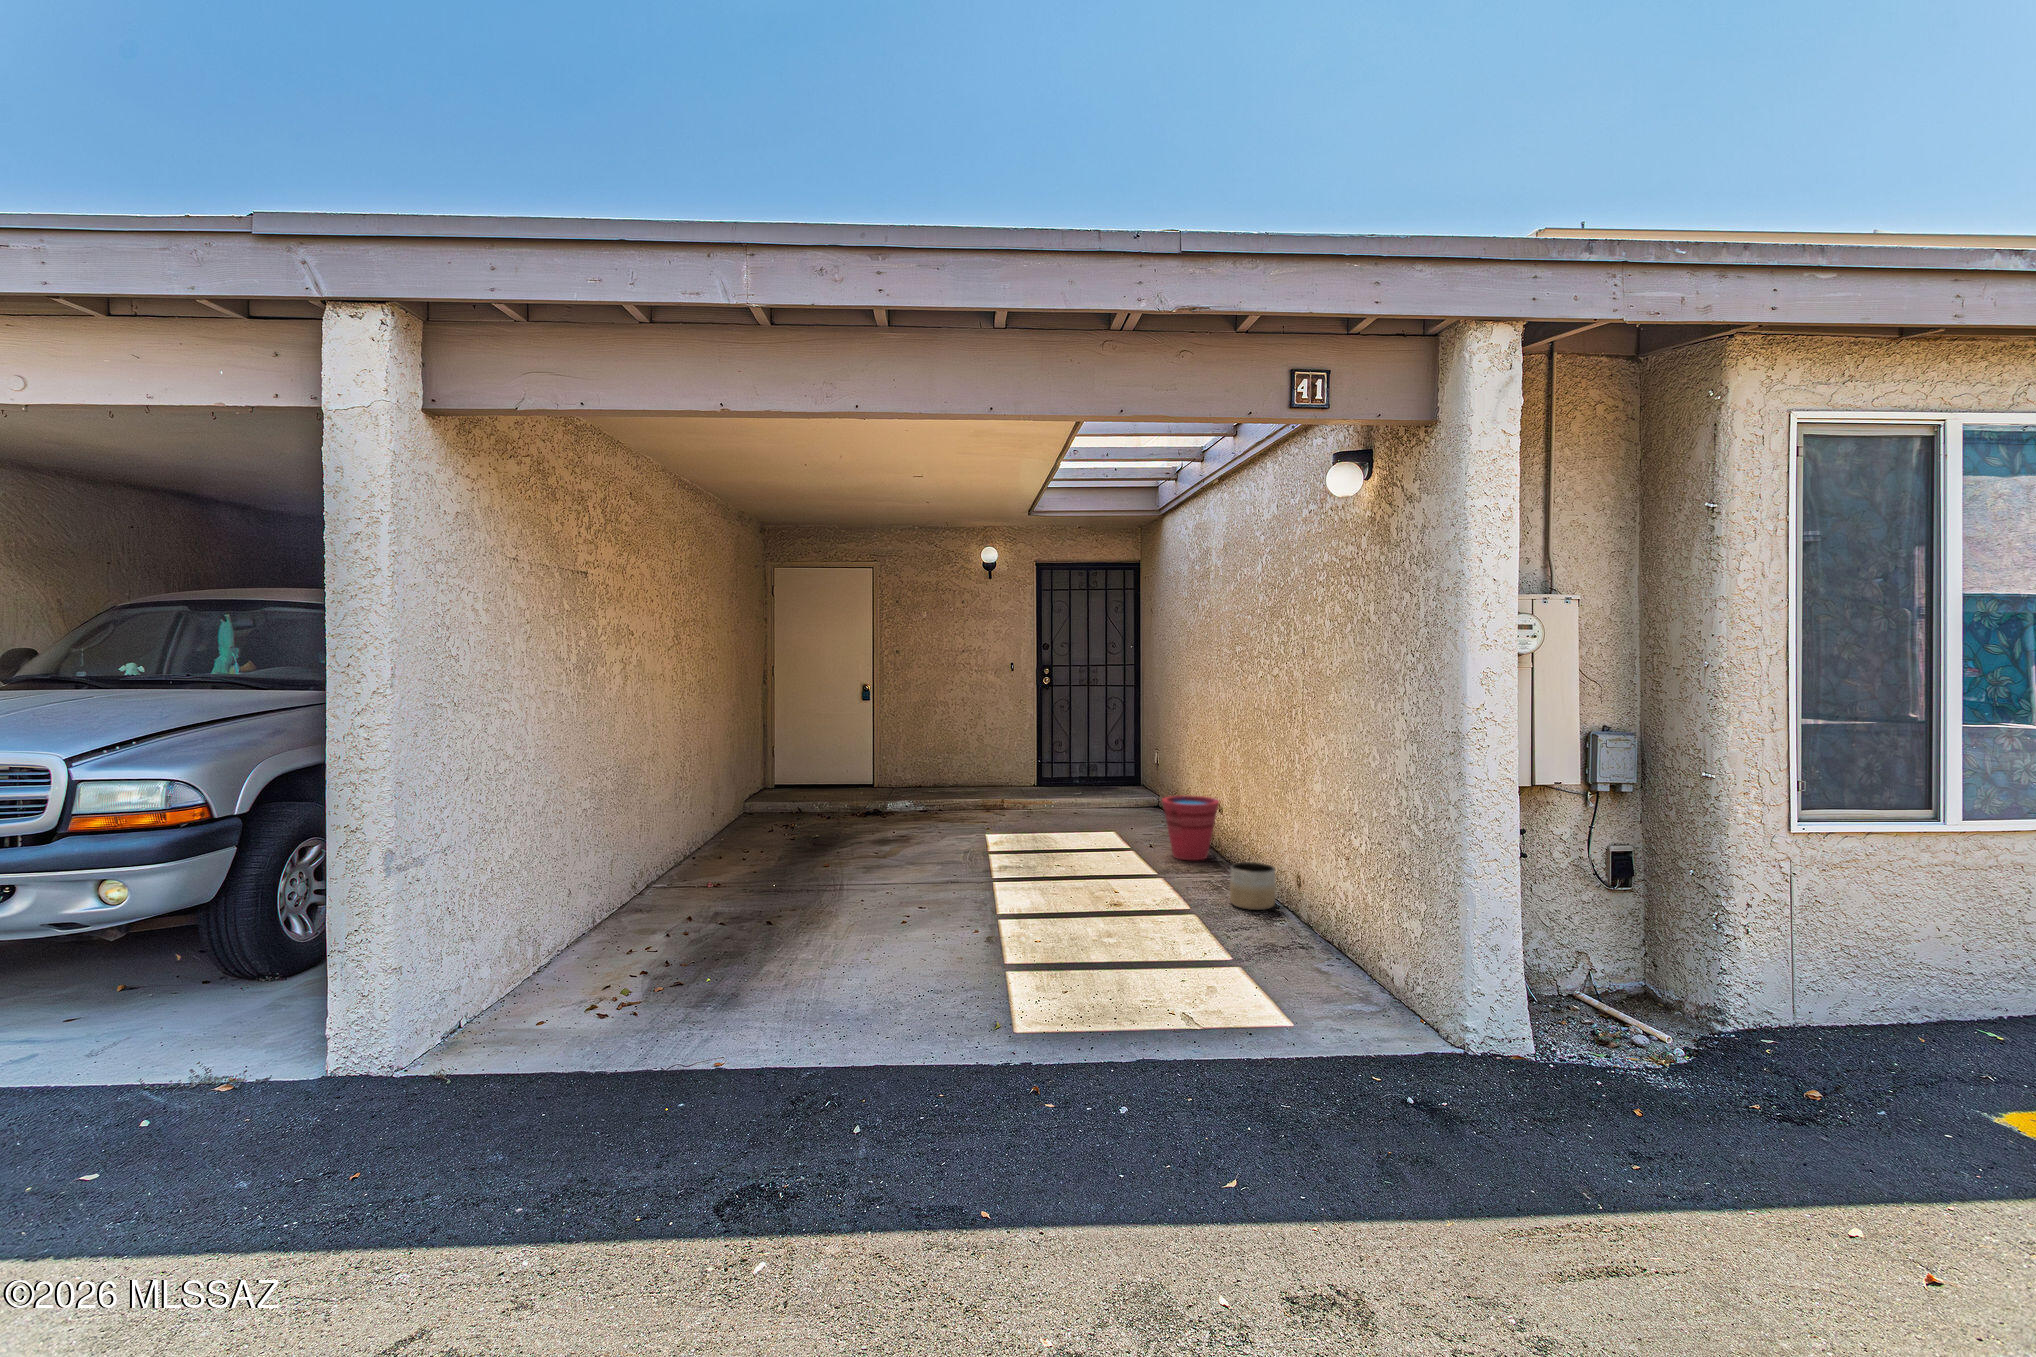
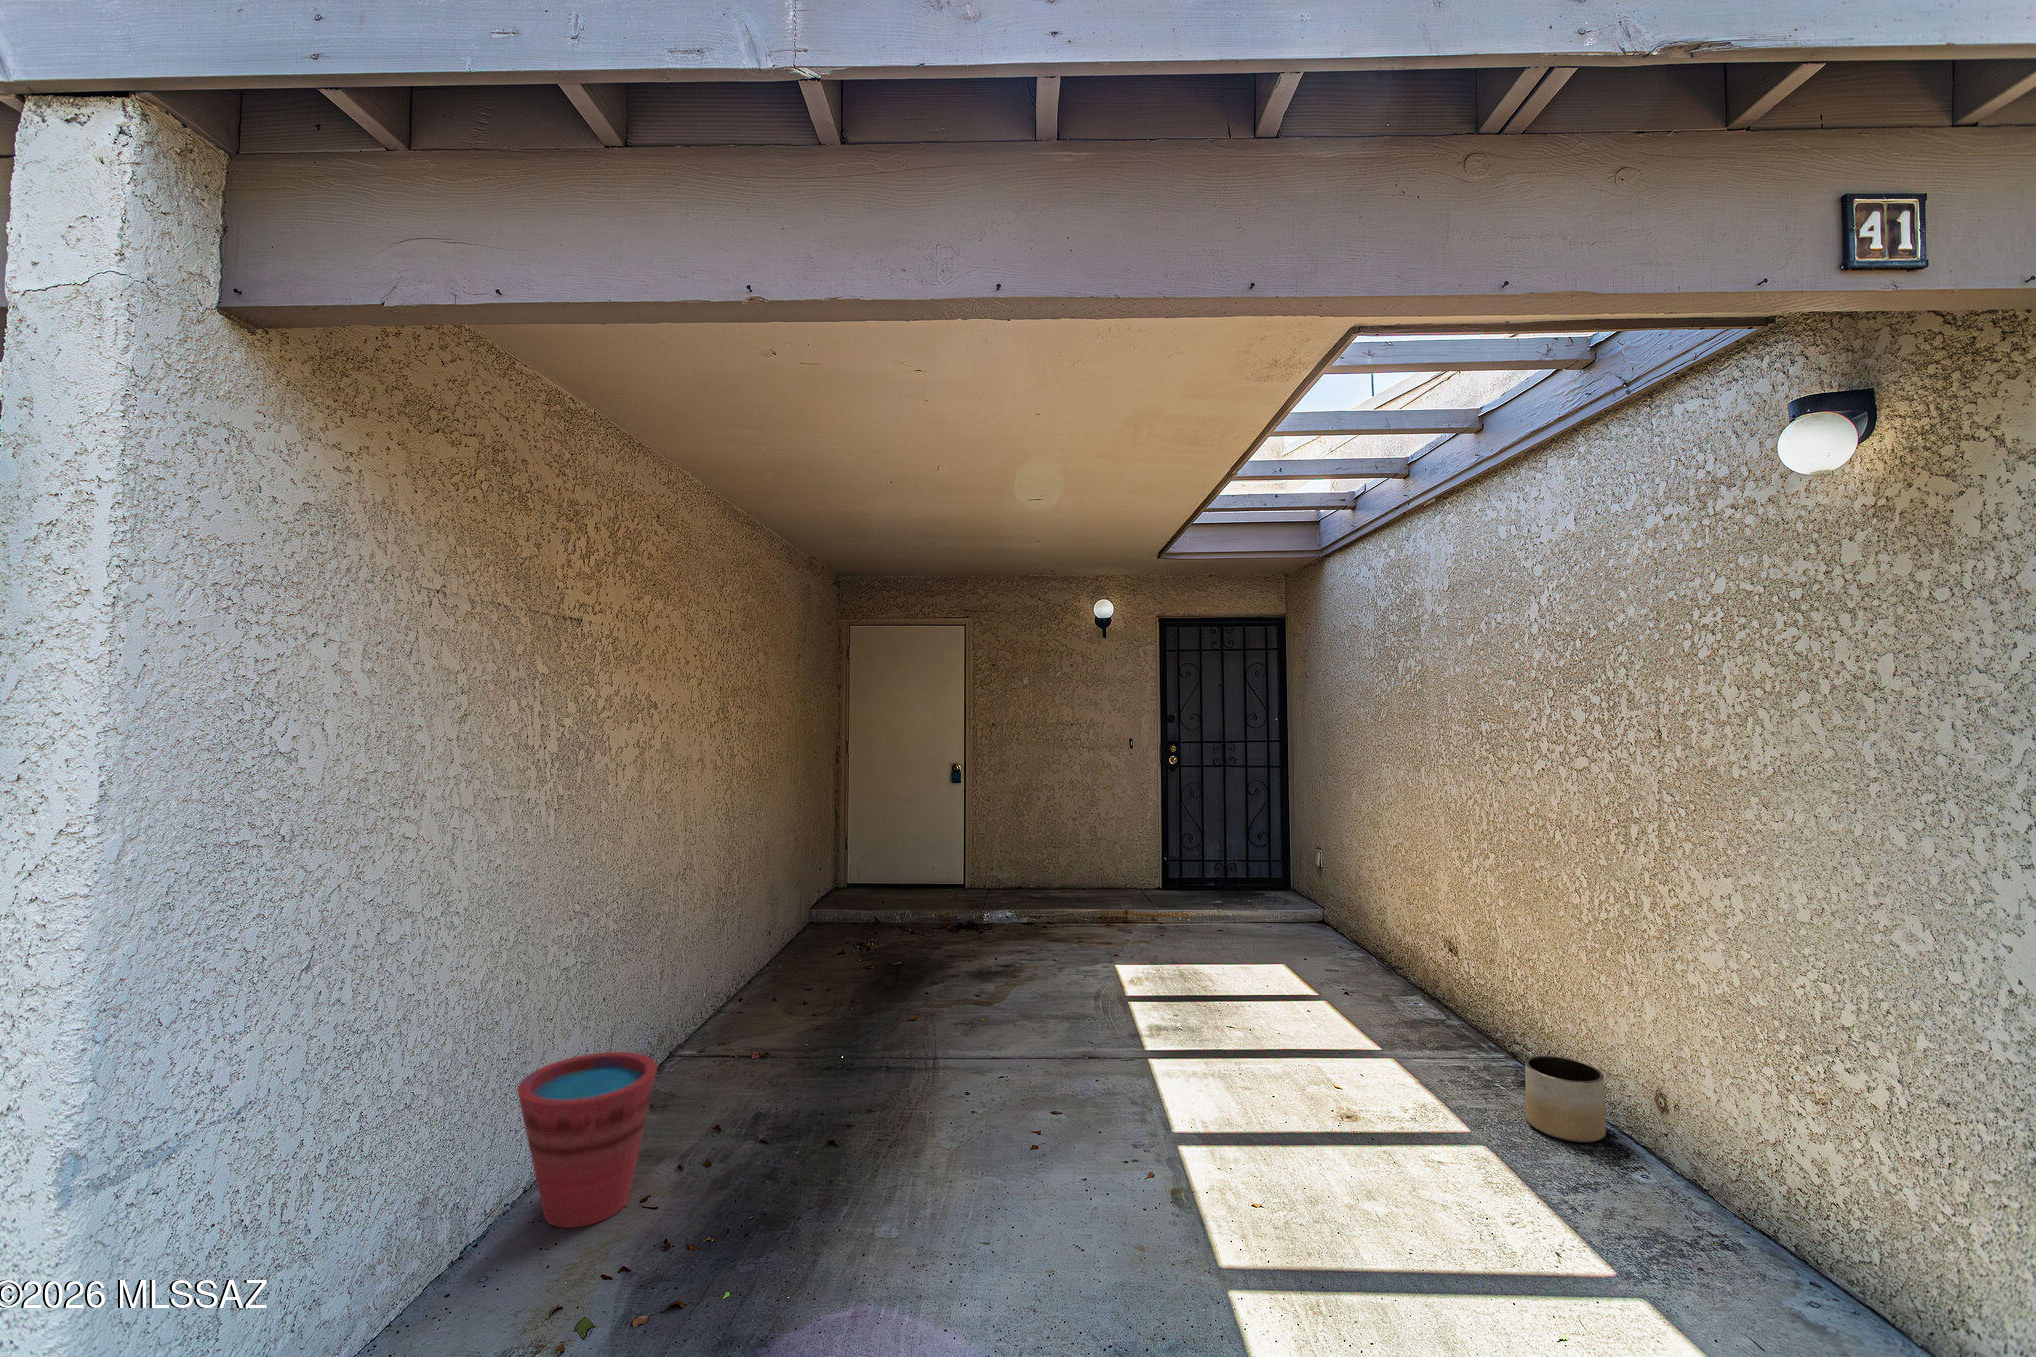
bucket: present [1162,795,1219,860] -> present [517,1052,657,1228]

